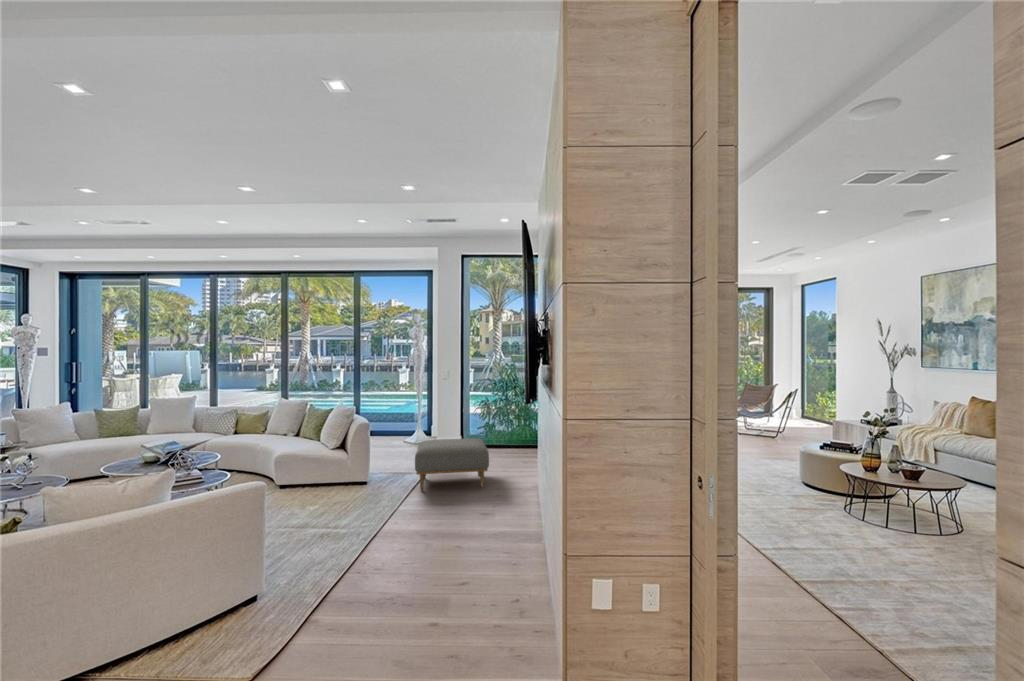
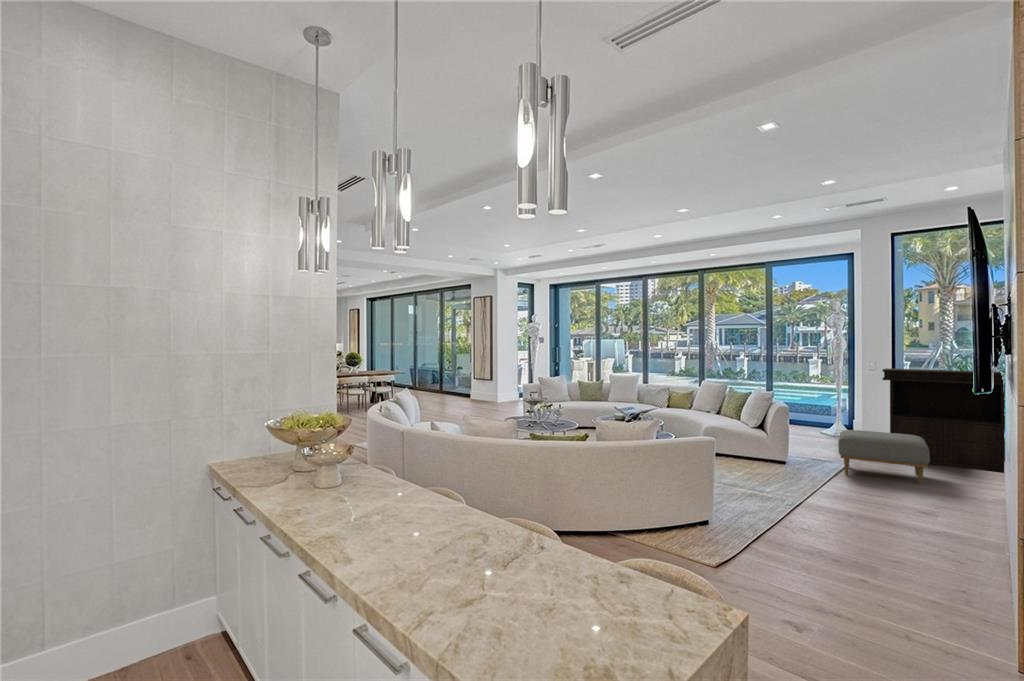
console table: none [454,377,539,459] -> present [882,368,1005,473]

